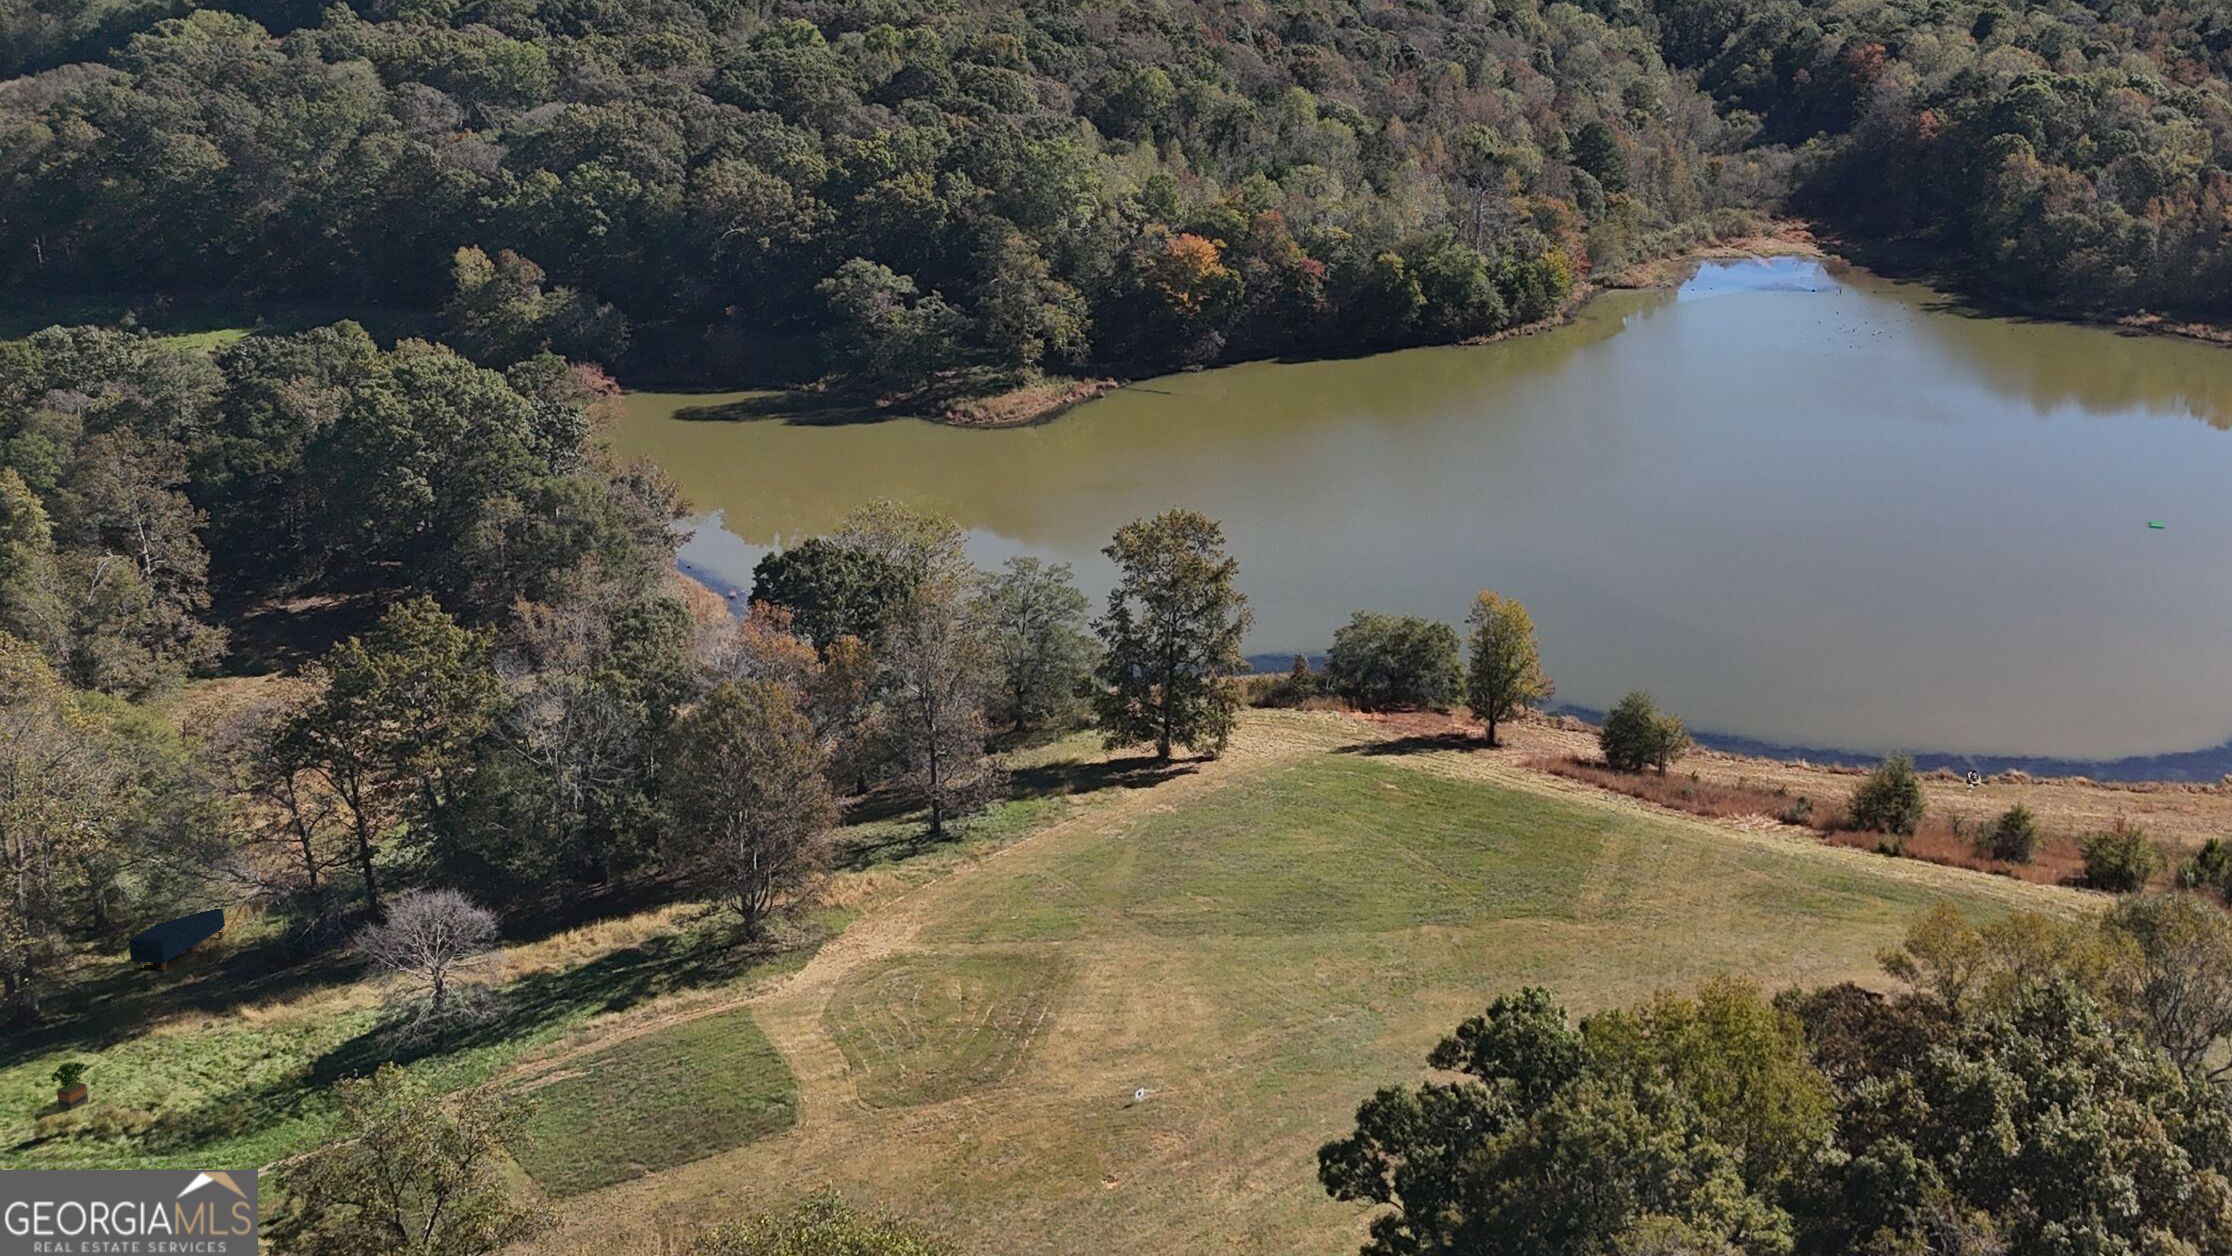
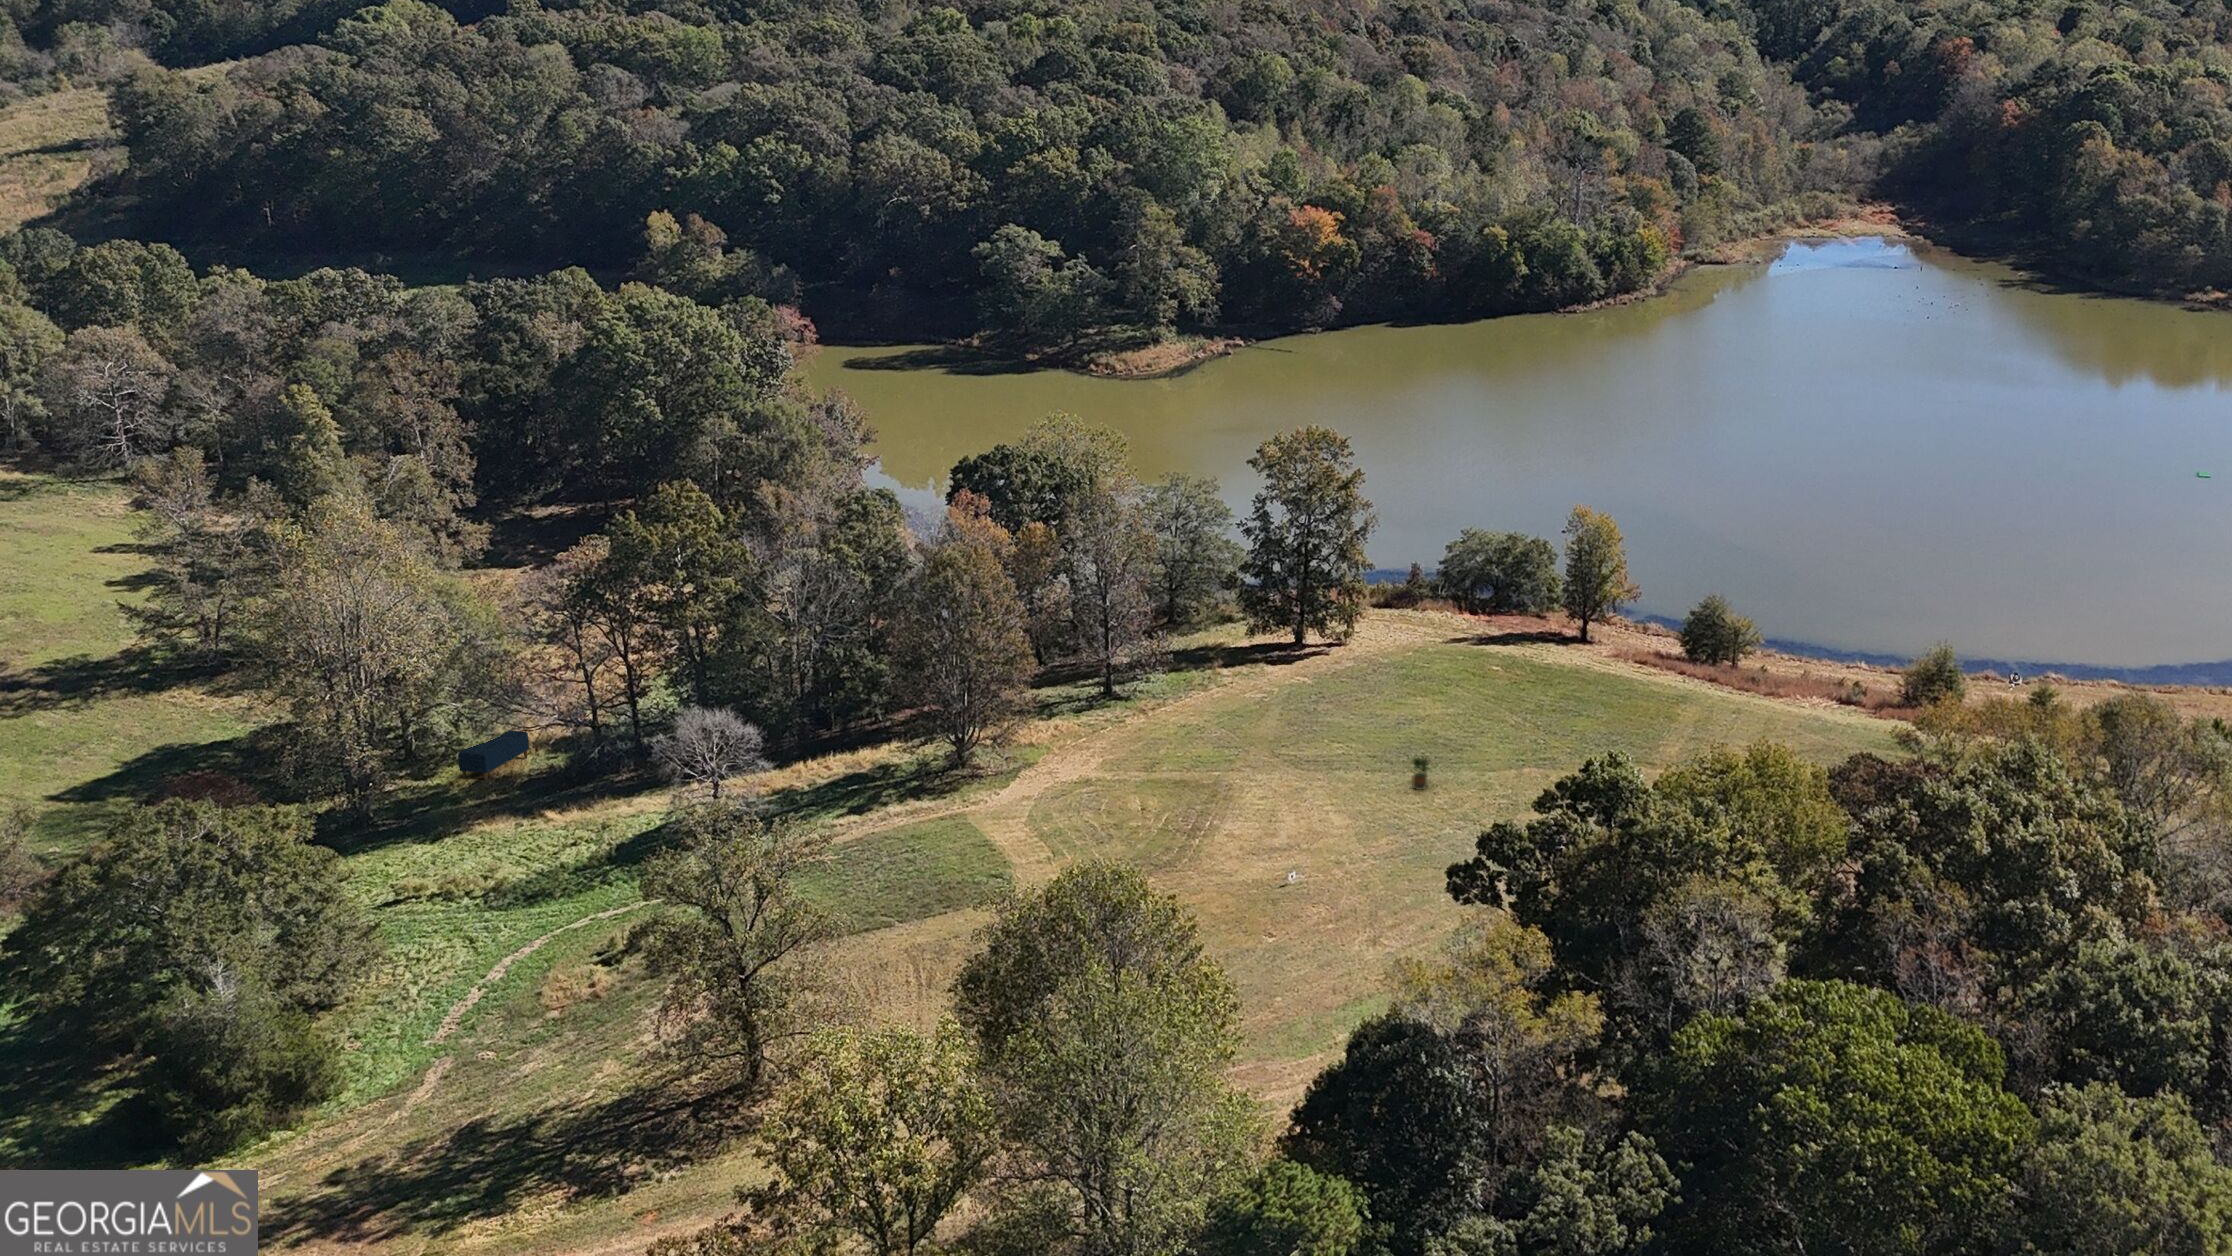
potted tree: present [51,1062,90,1110] -> present [1412,758,1431,790]

